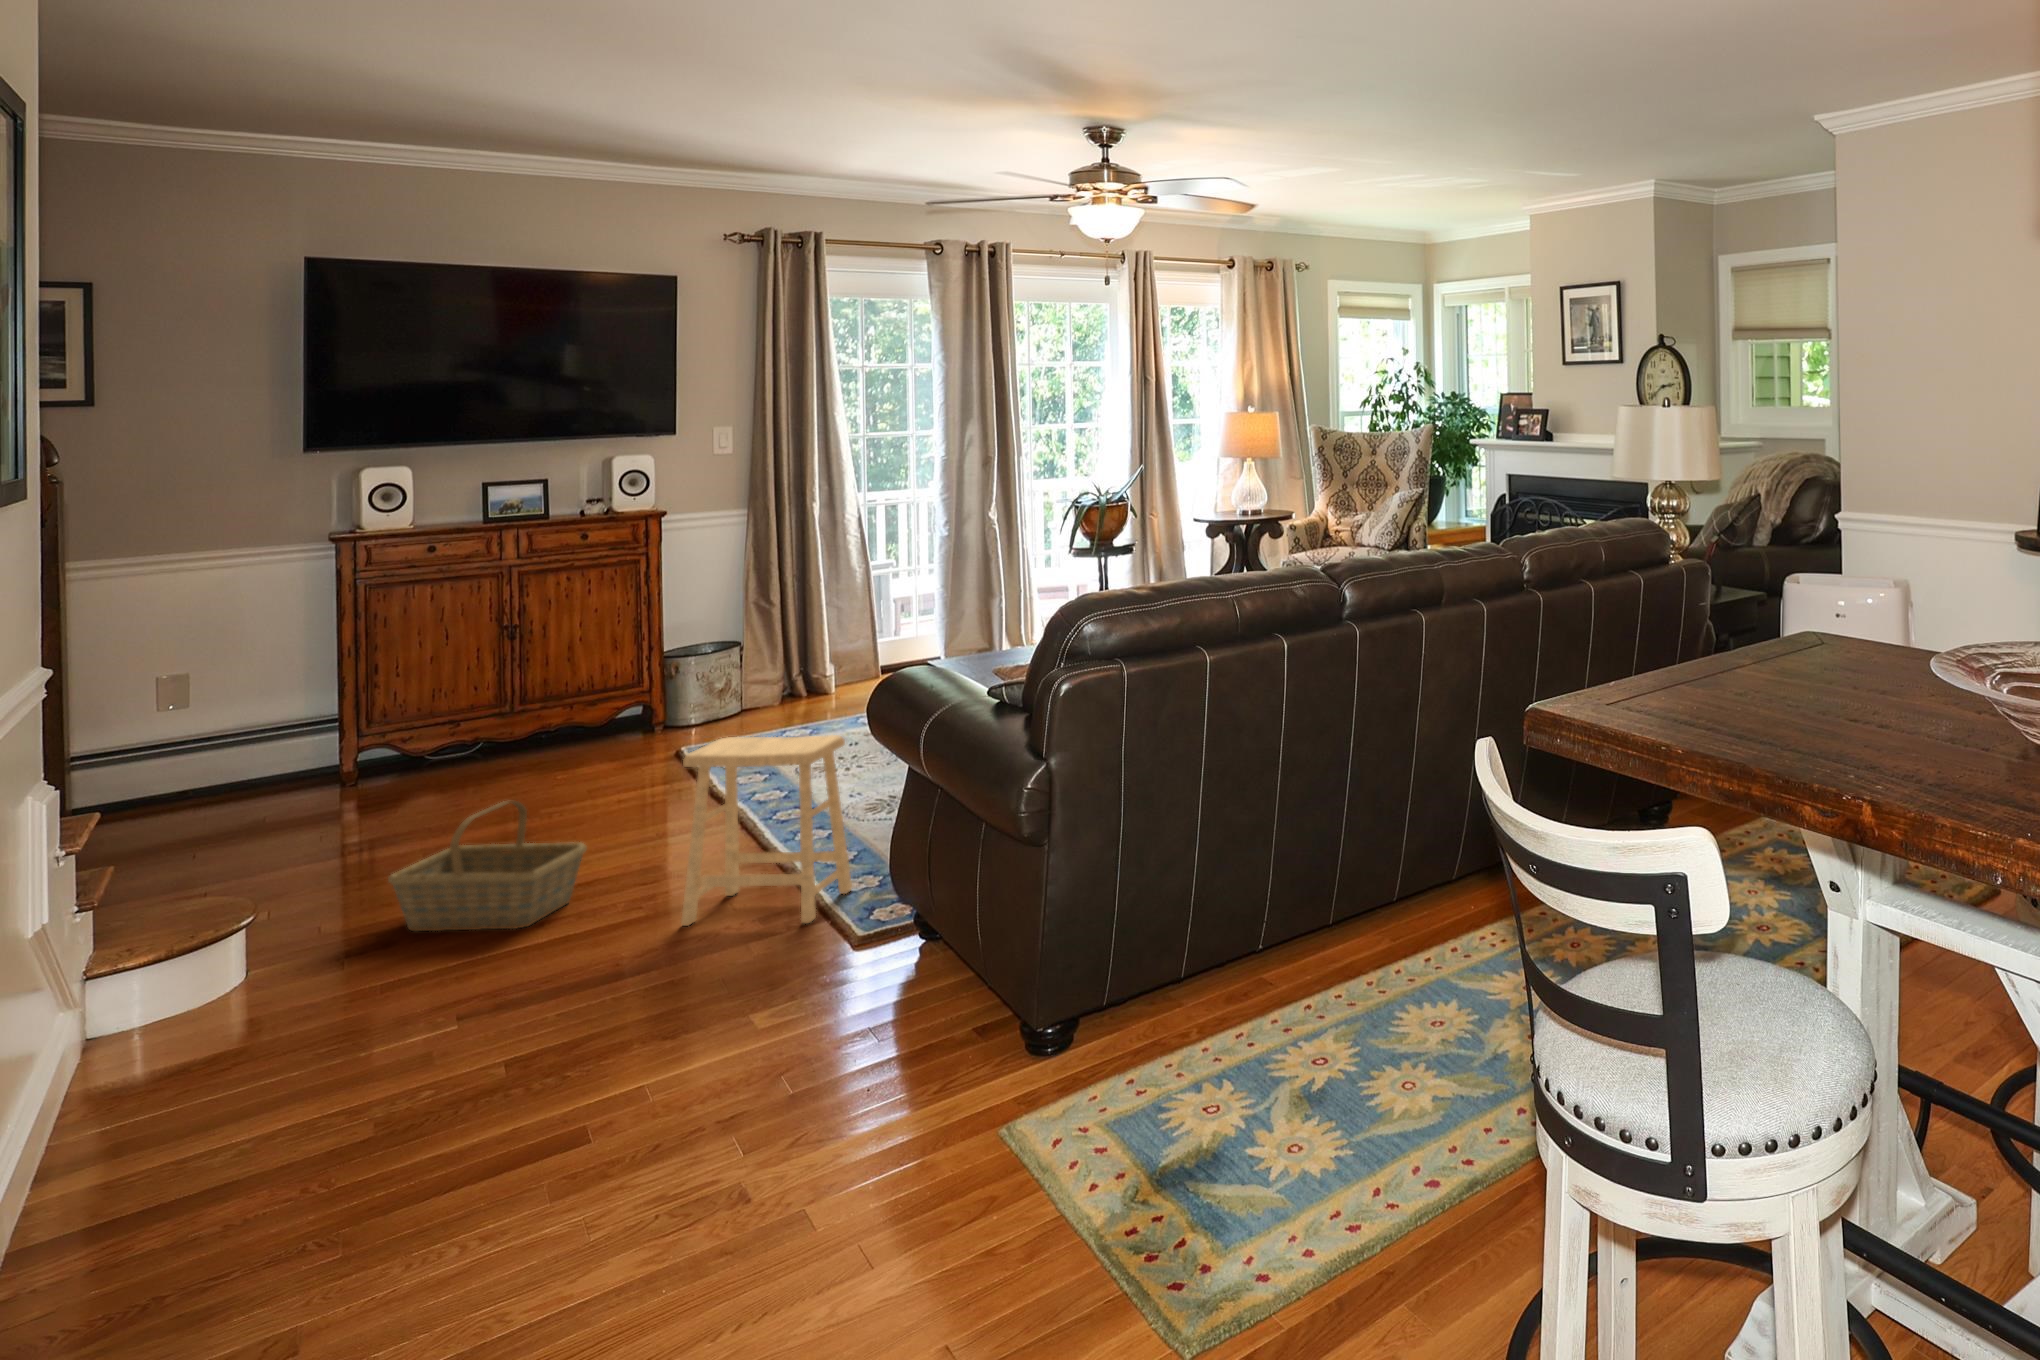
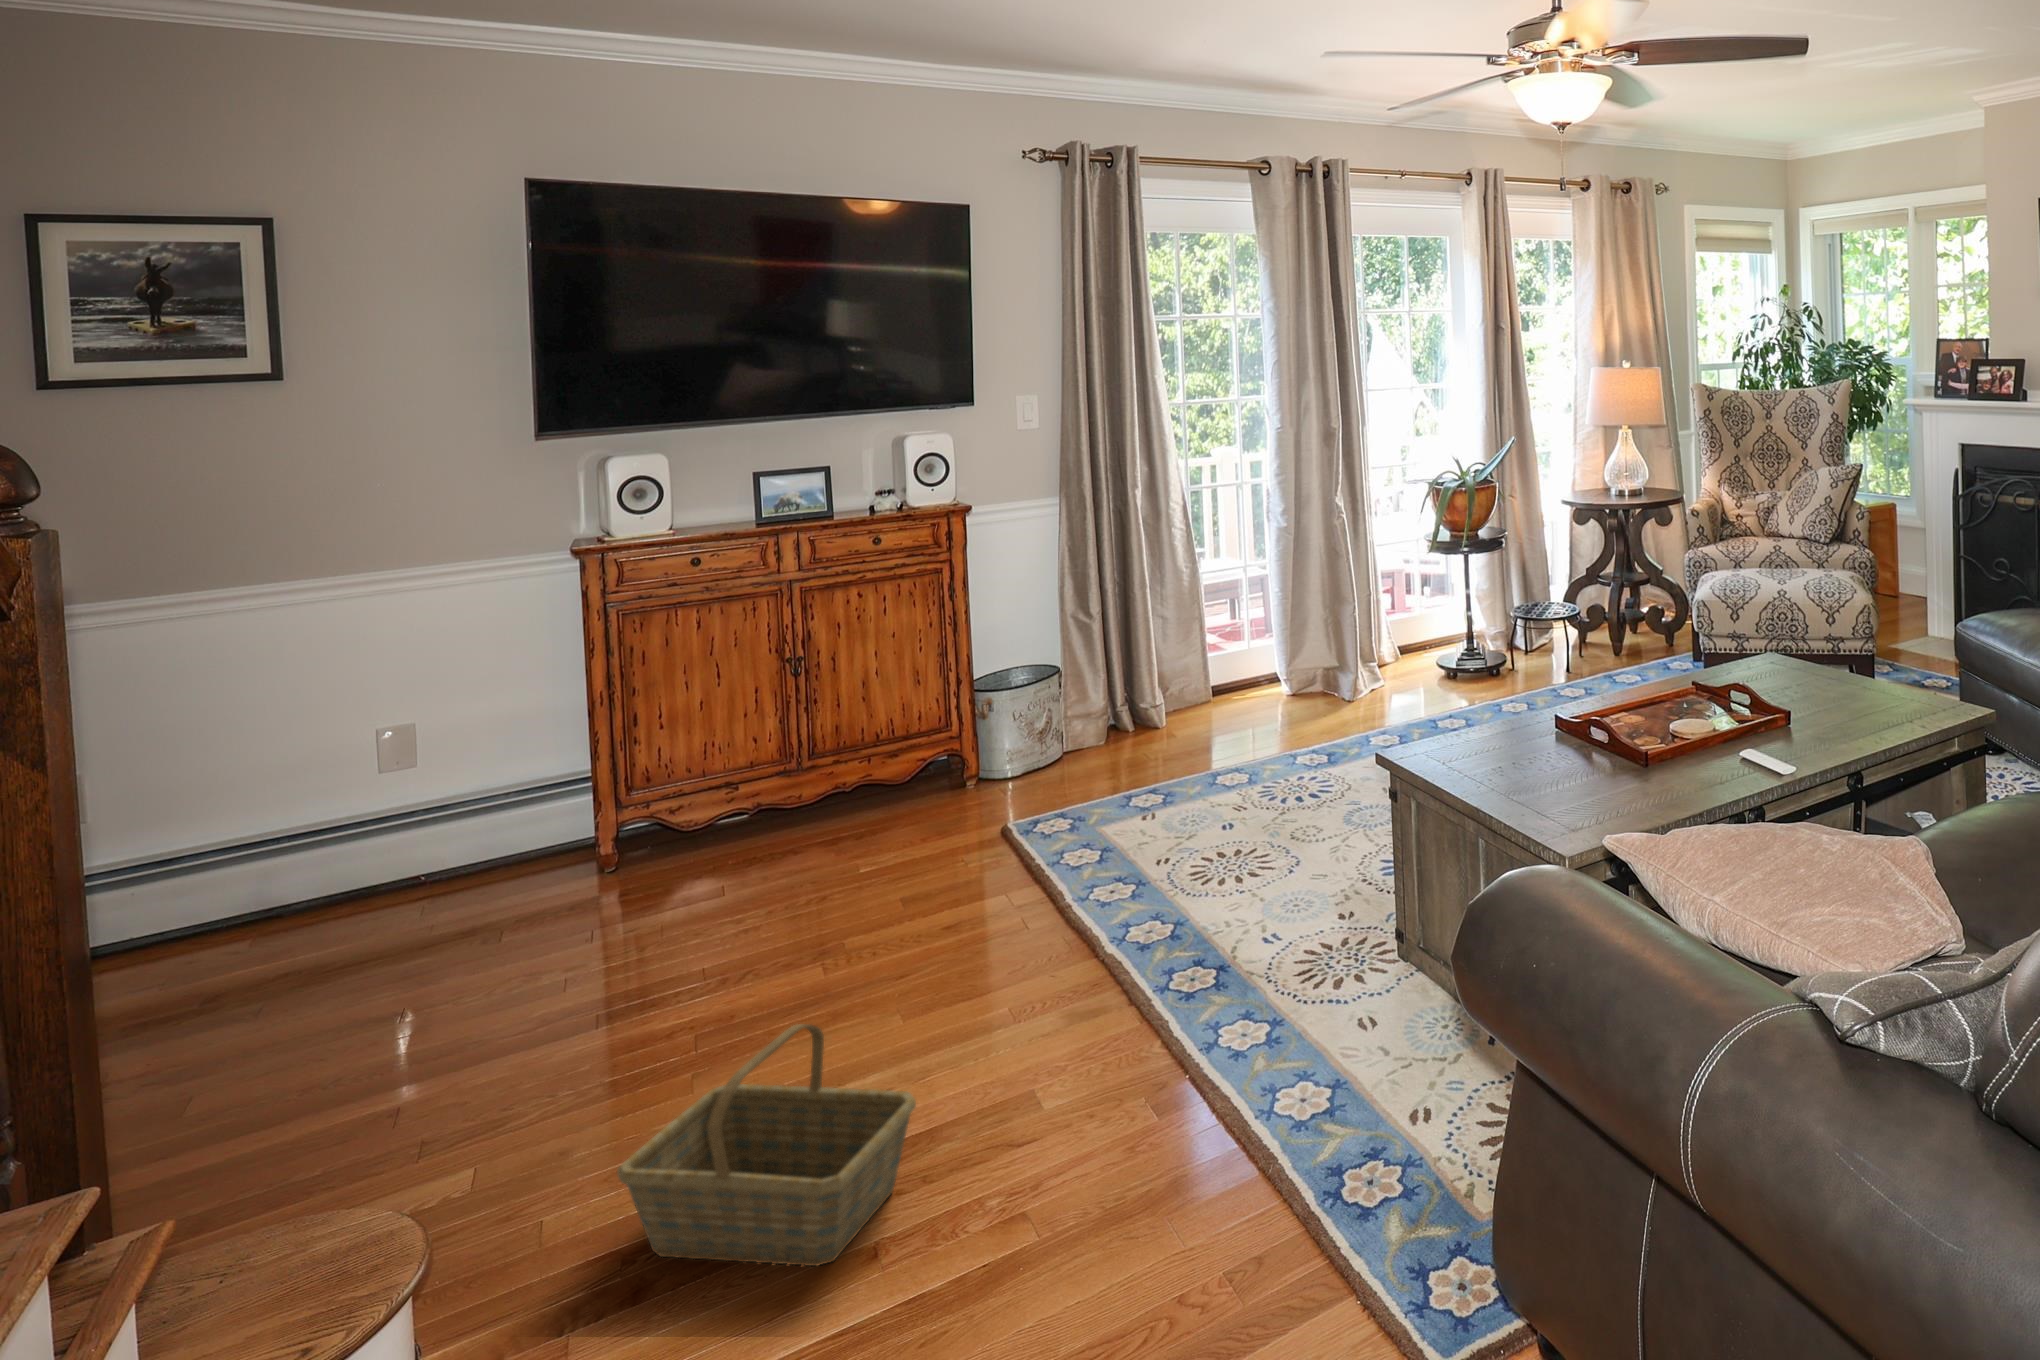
footstool: present [681,735,852,926] -> none [1071,939,1334,1305]

